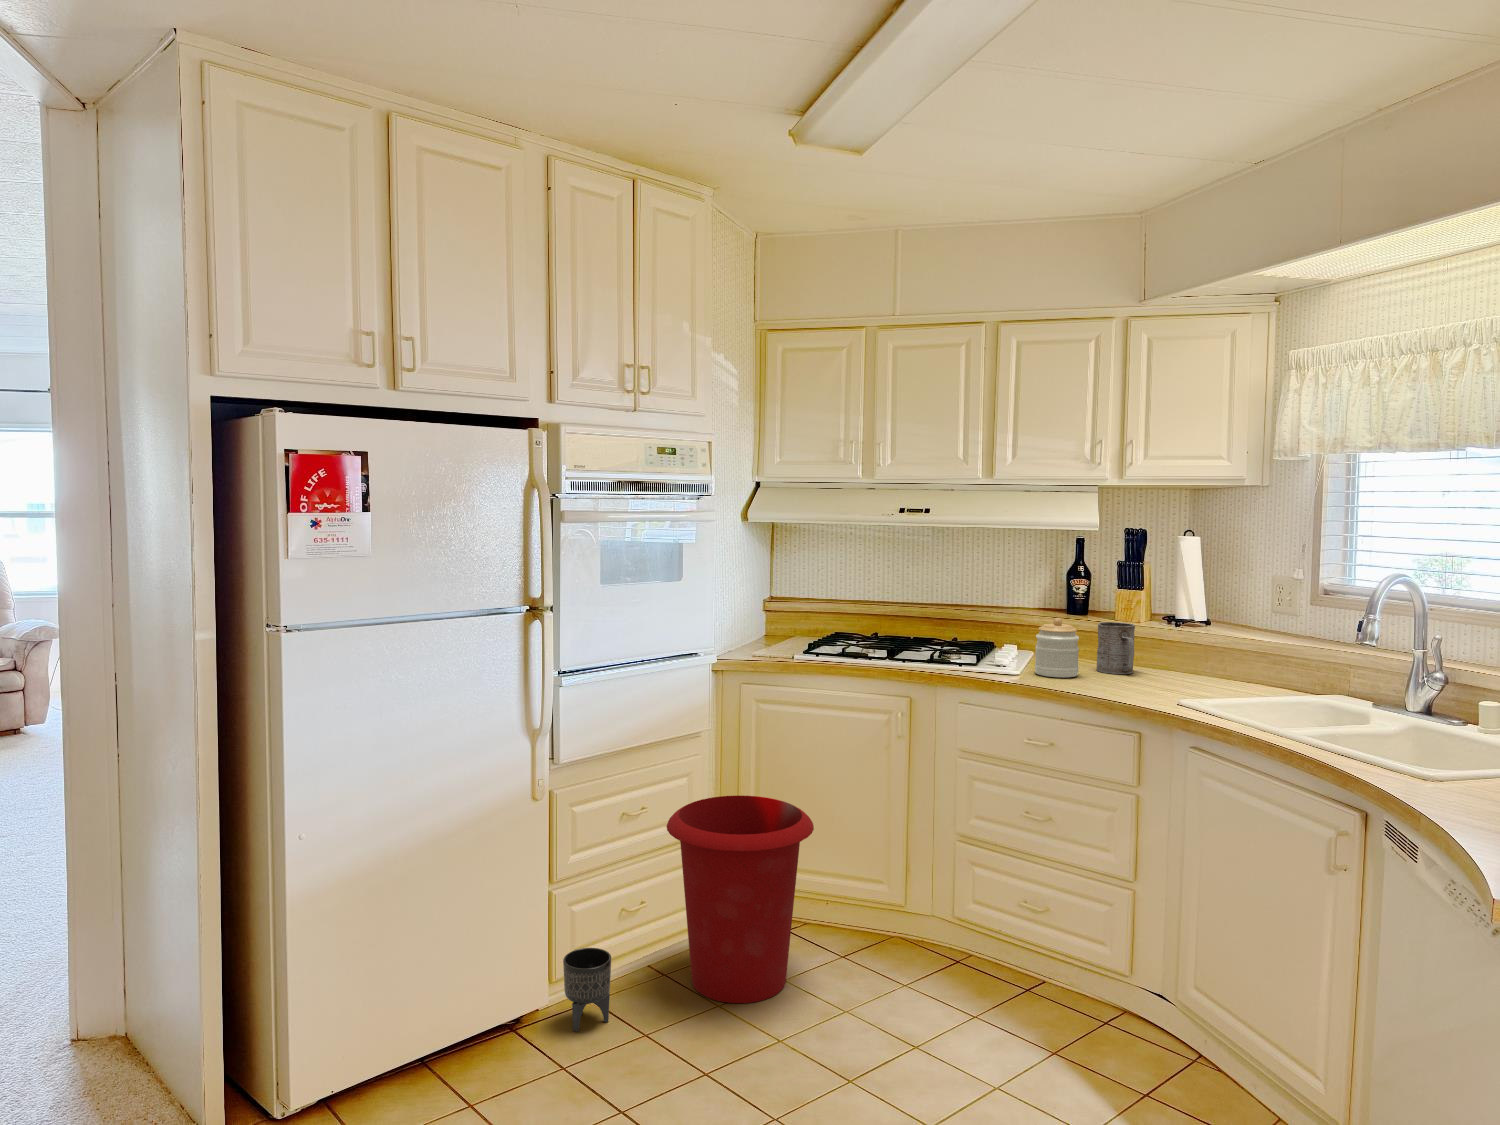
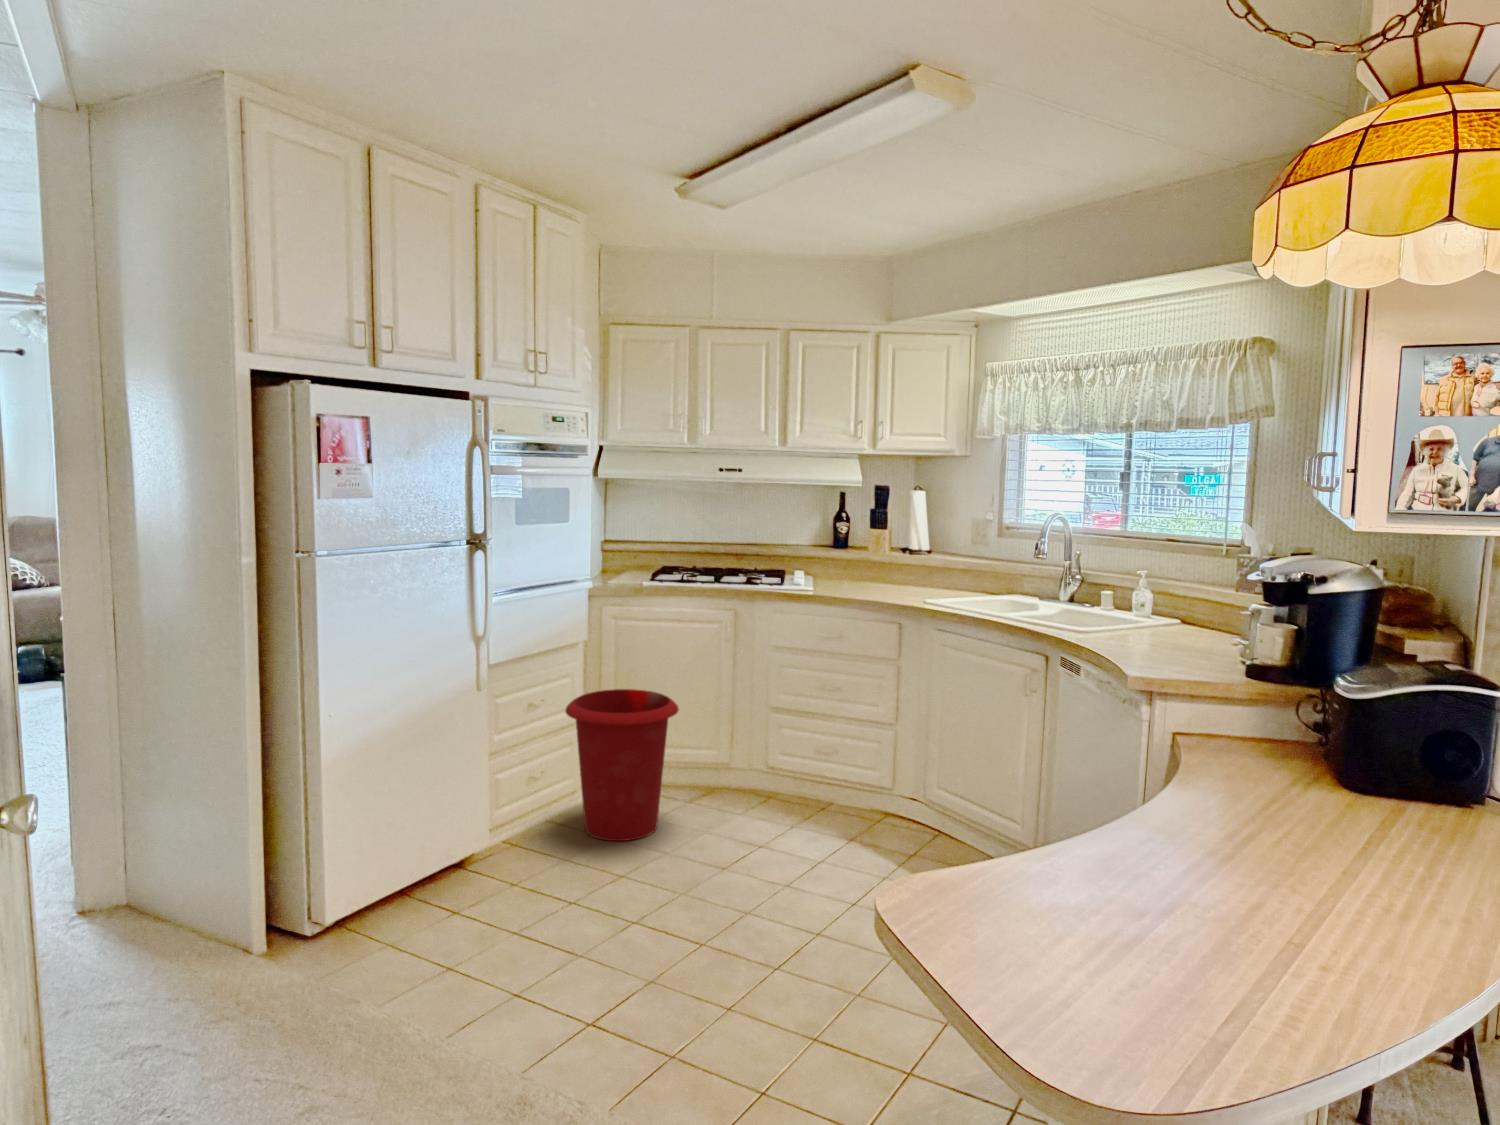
jar: present [1035,618,1079,678] -> none [824,548,855,590]
mug: present [1097,622,1135,674] -> none [862,552,889,588]
planter: present [563,948,611,1032] -> none [498,809,536,872]

